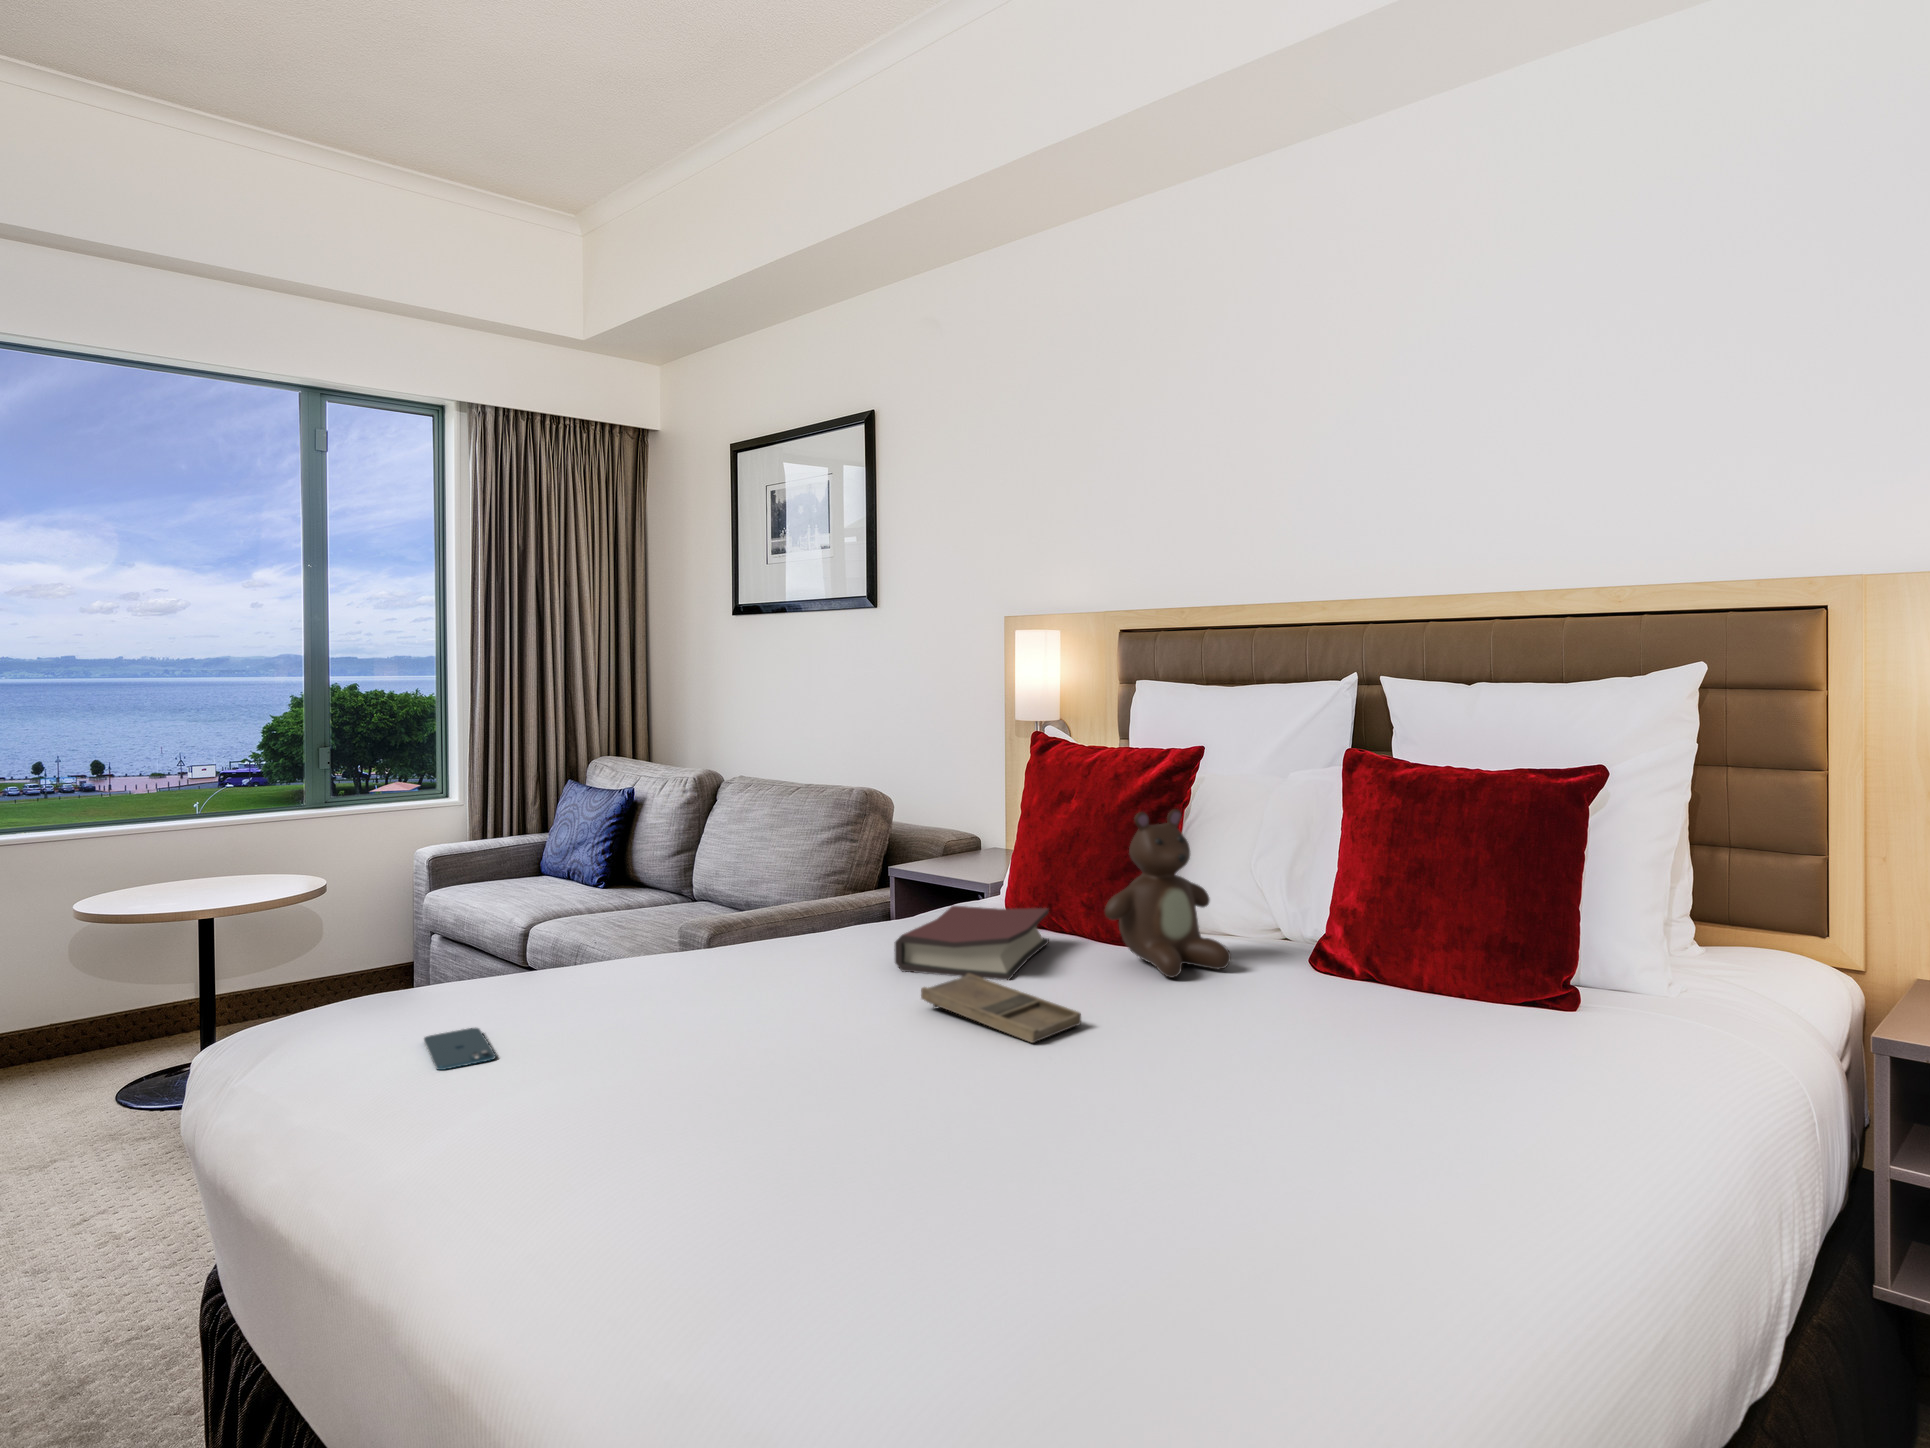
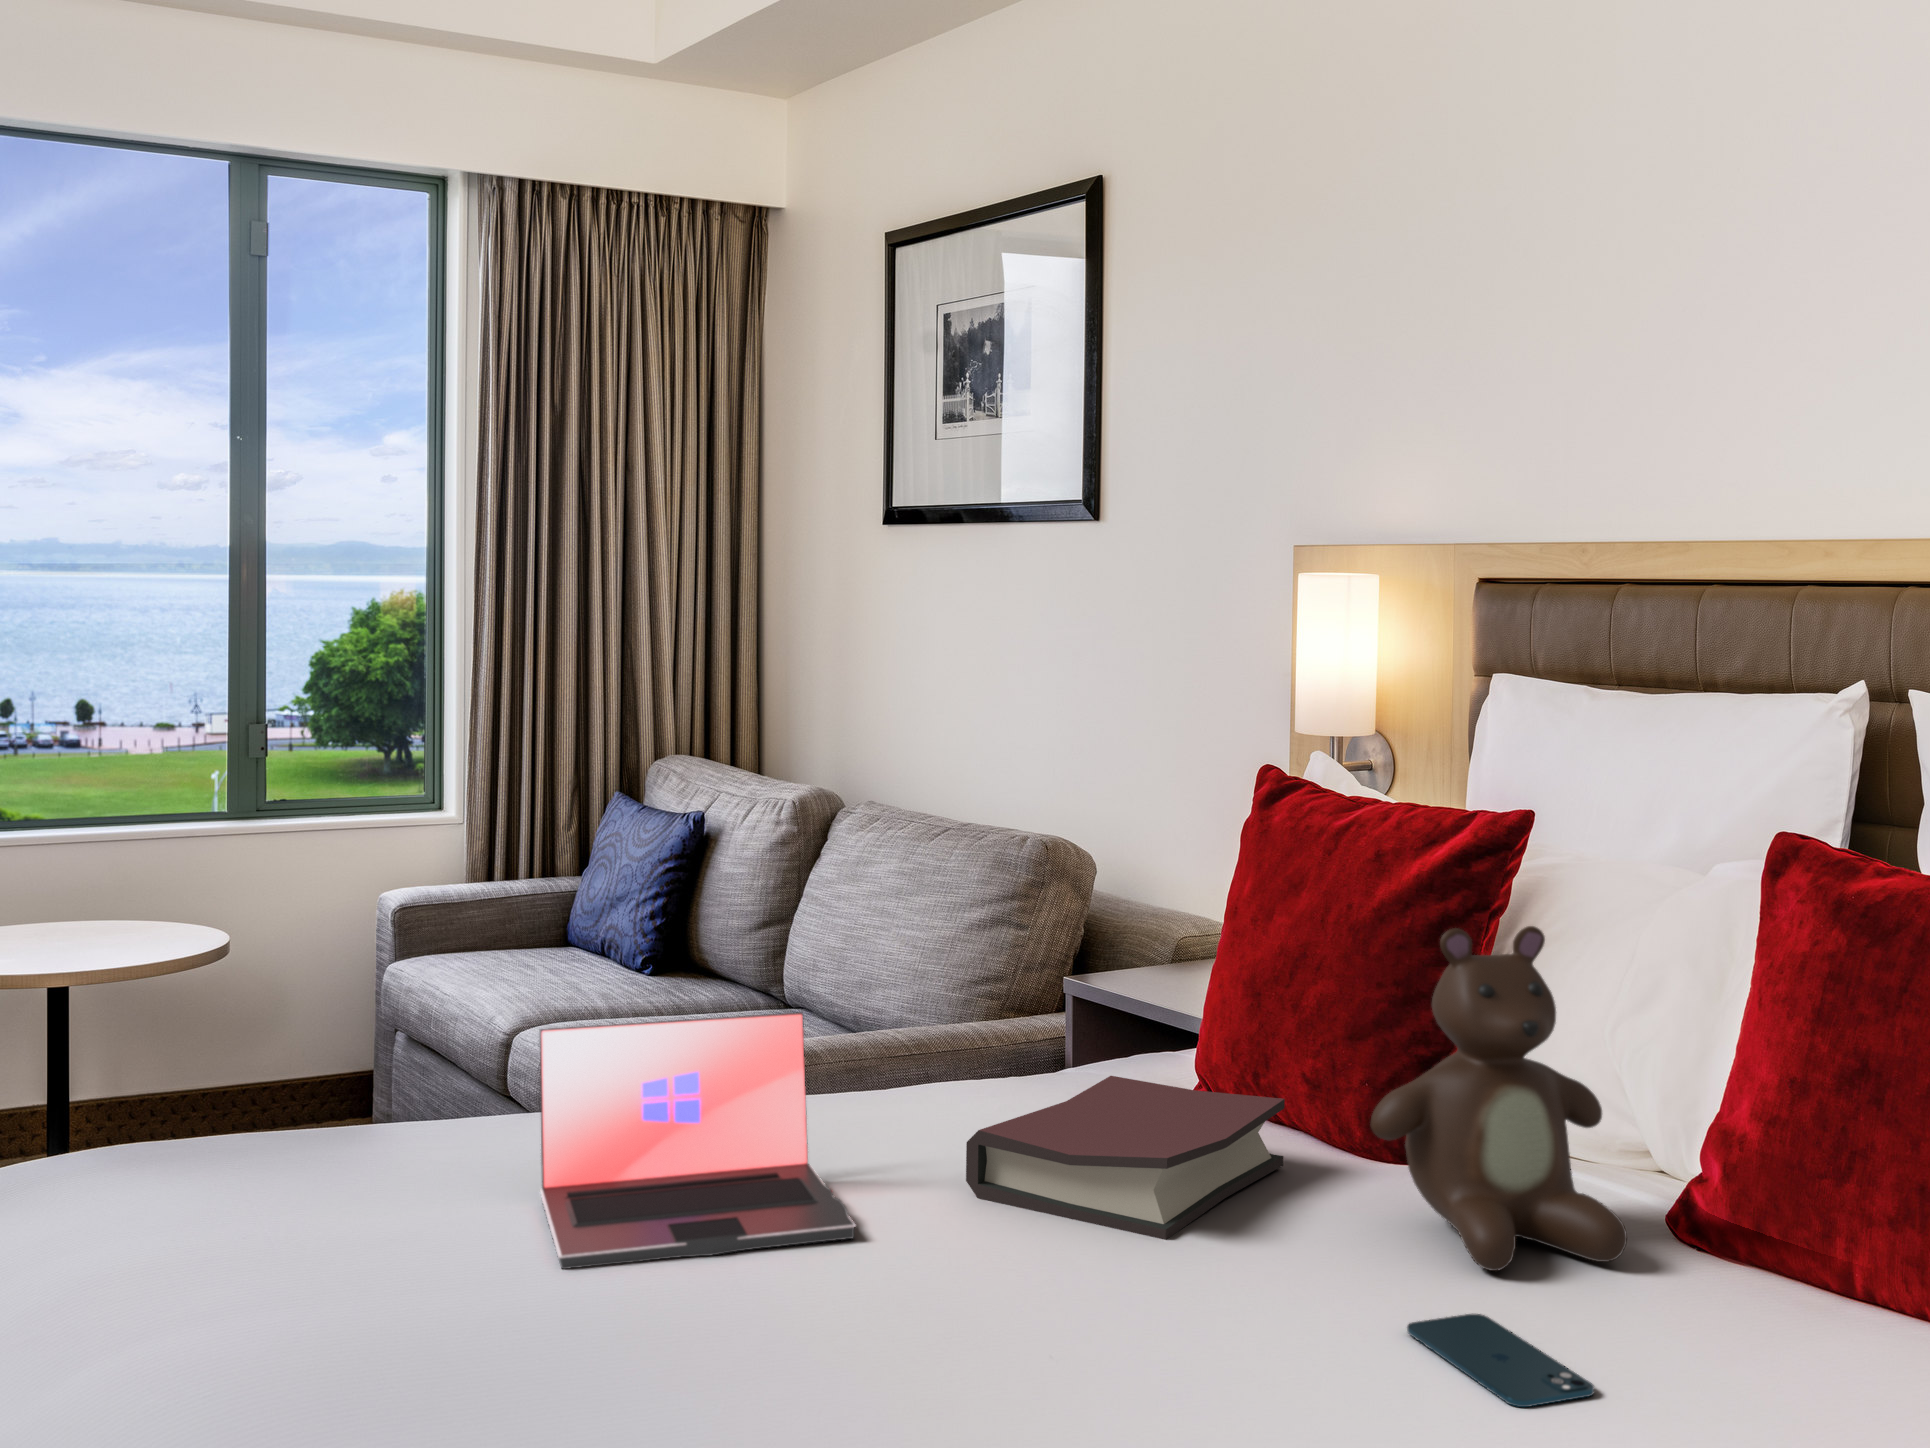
laptop: none [657,880,850,1025] -> present [540,1012,855,1269]
tray: present [921,973,1081,1043] -> none [966,1222,1252,1391]
smartphone: present [424,1028,496,1070] -> present [1407,1314,1594,1407]

